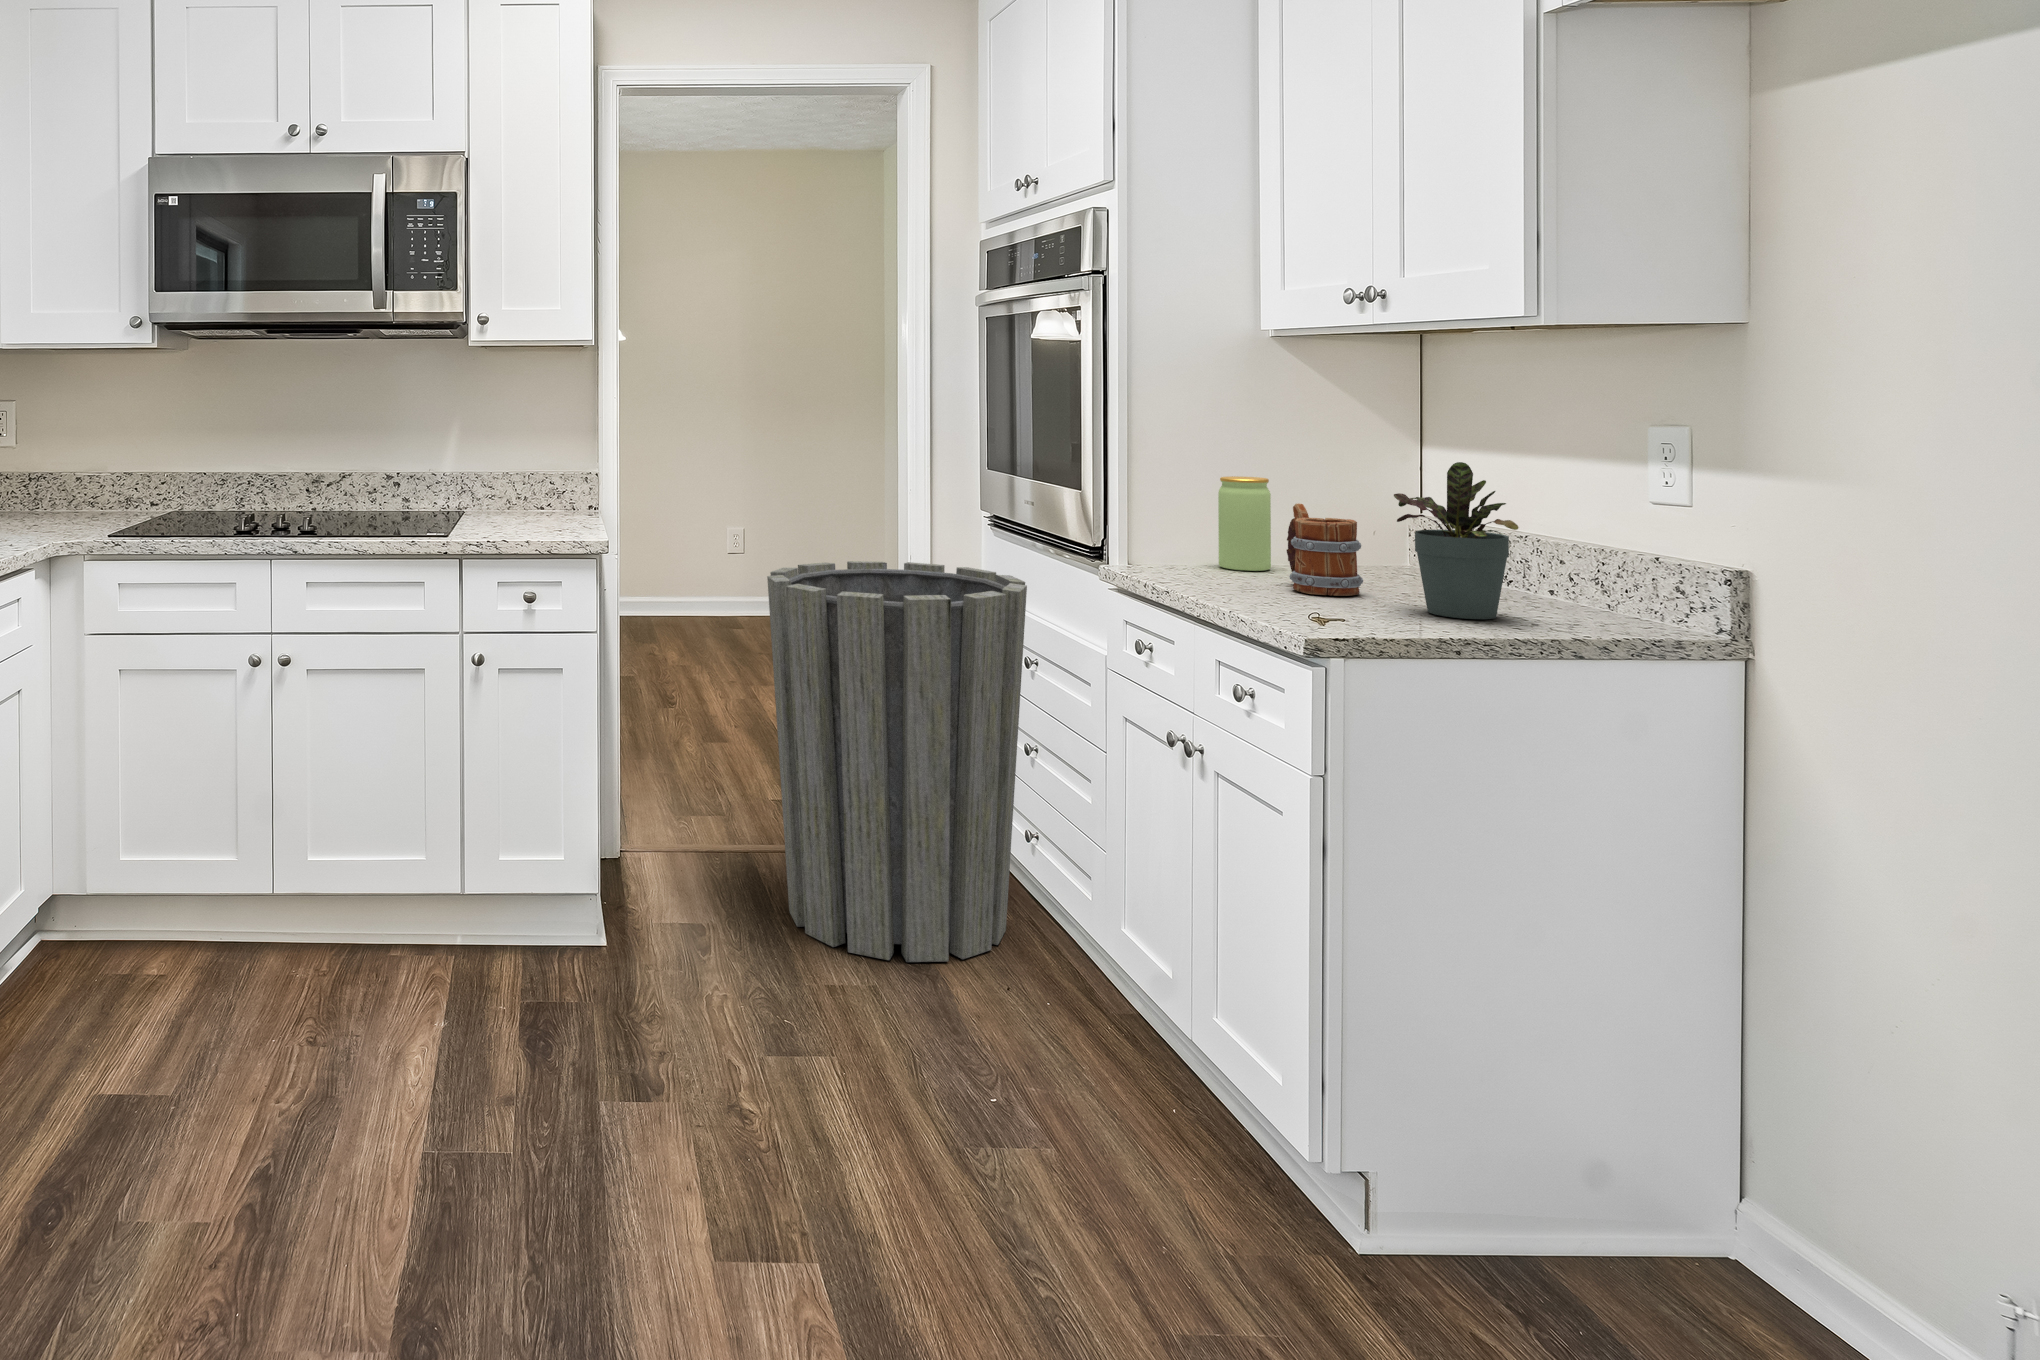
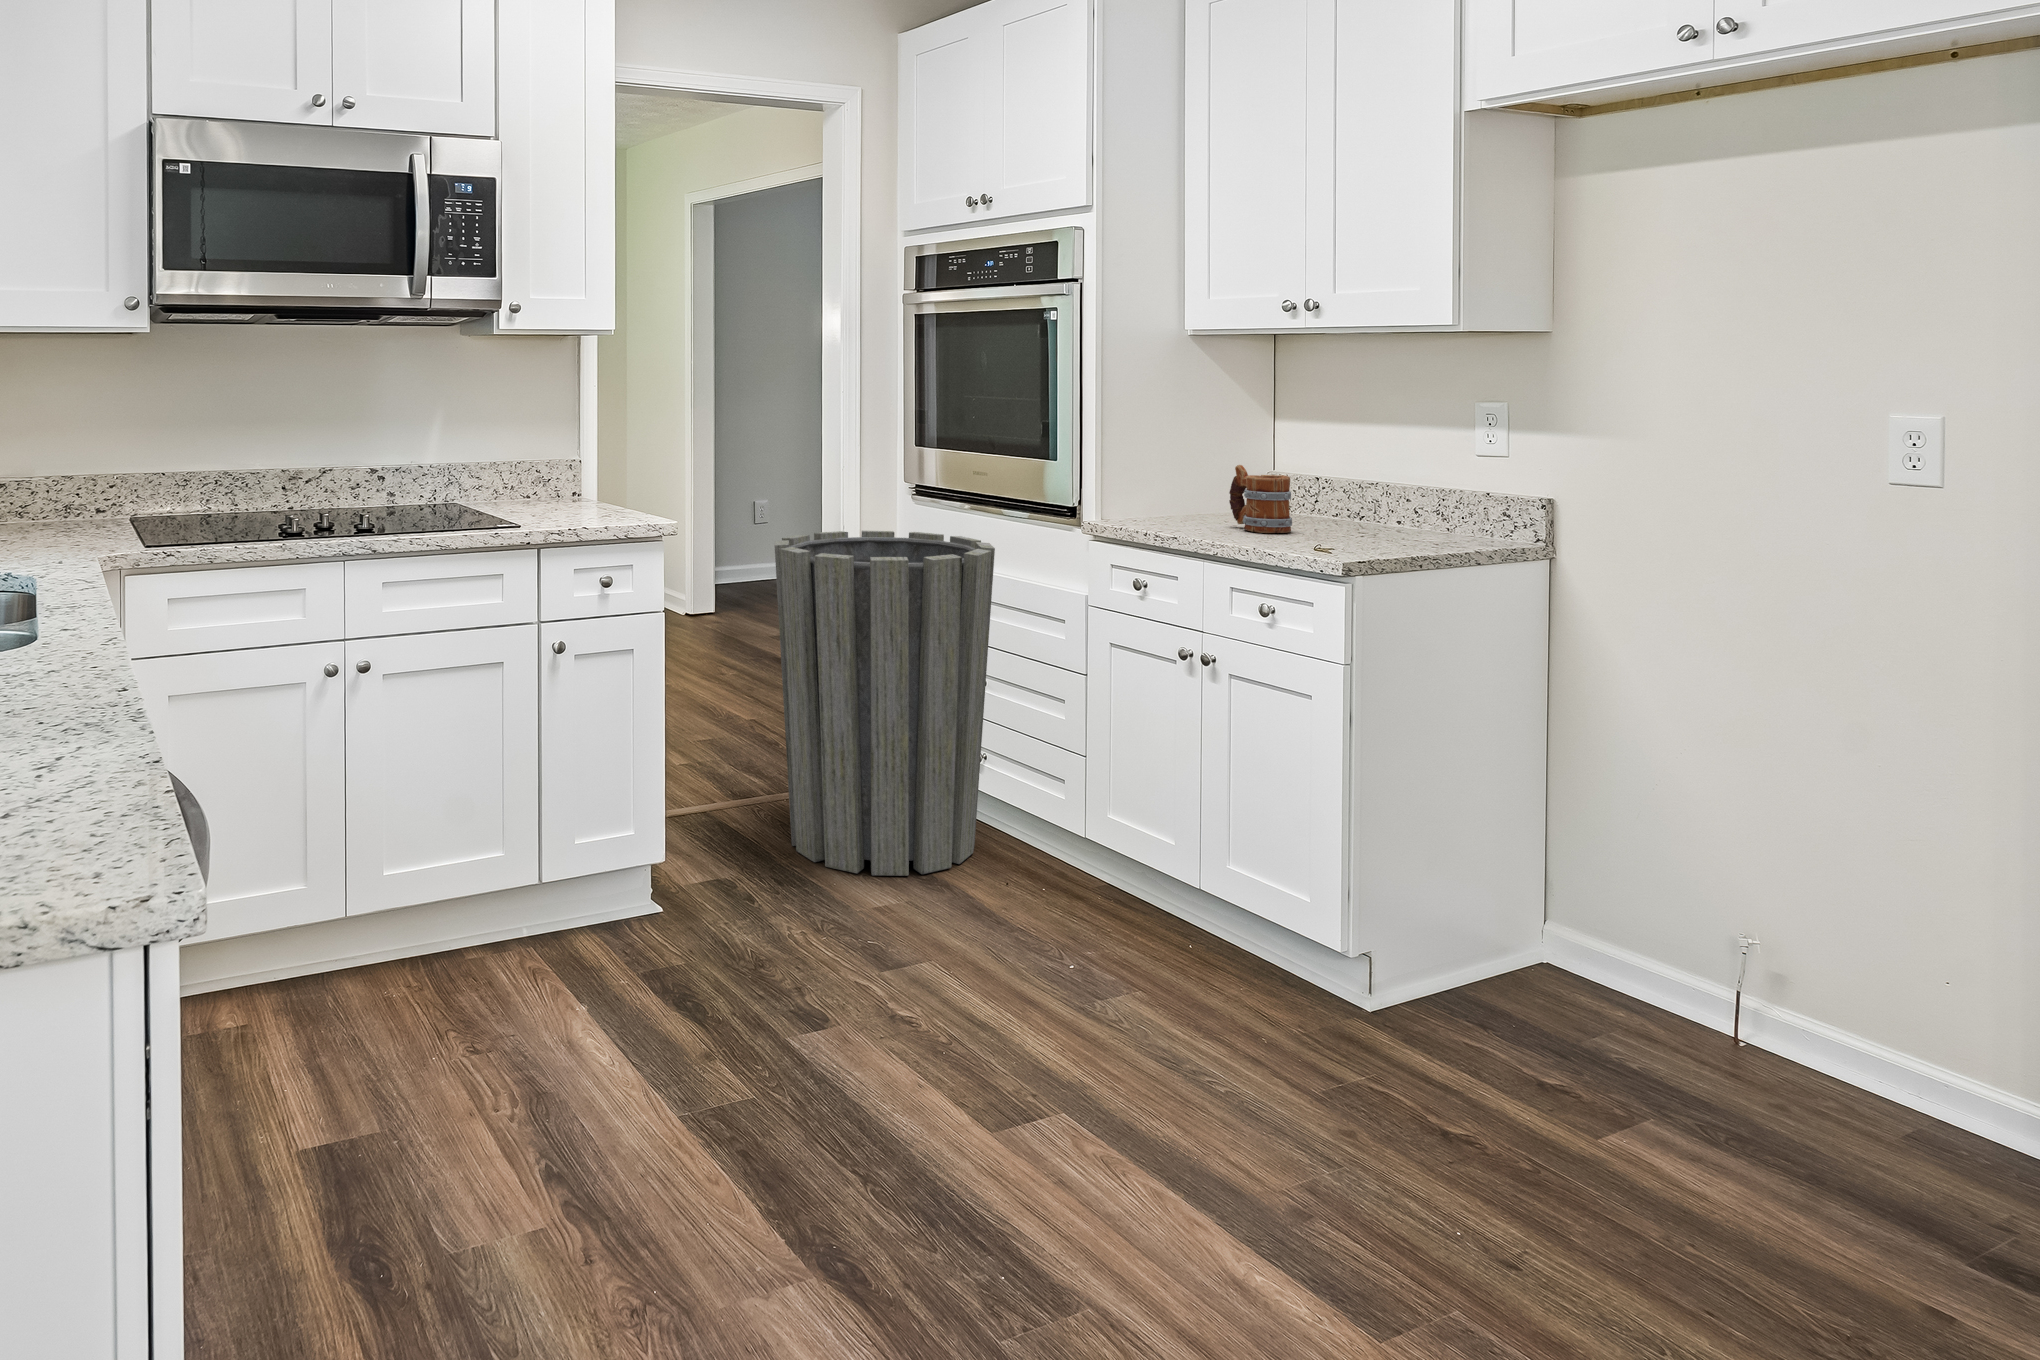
potted plant: present [1394,462,1519,619] -> none [1331,430,1419,543]
jar: present [1218,476,1271,571] -> none [1156,446,1195,519]

